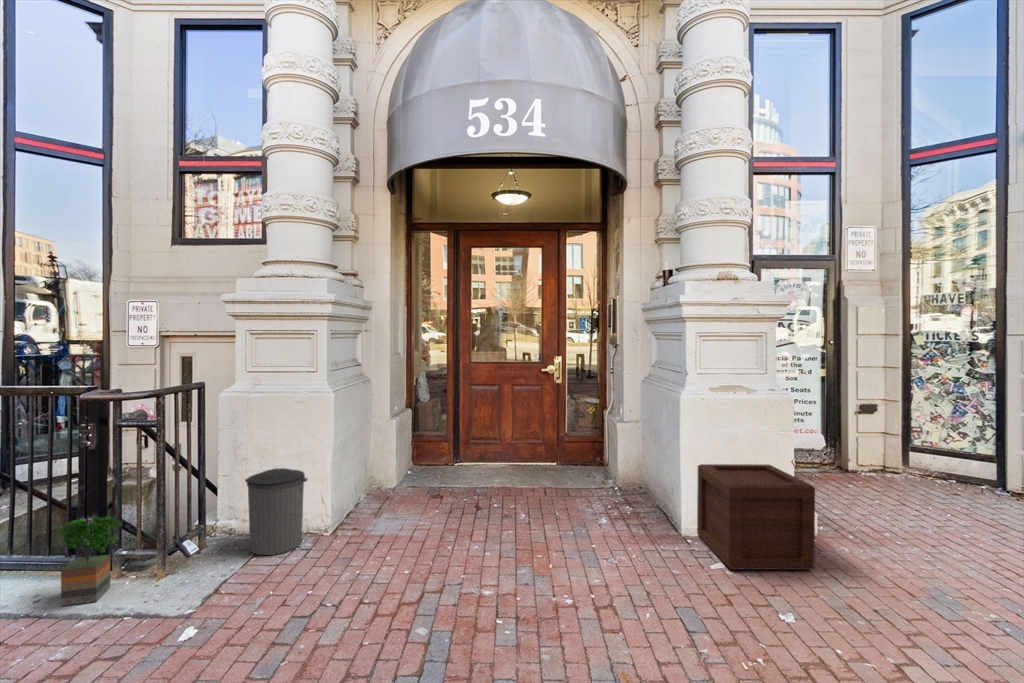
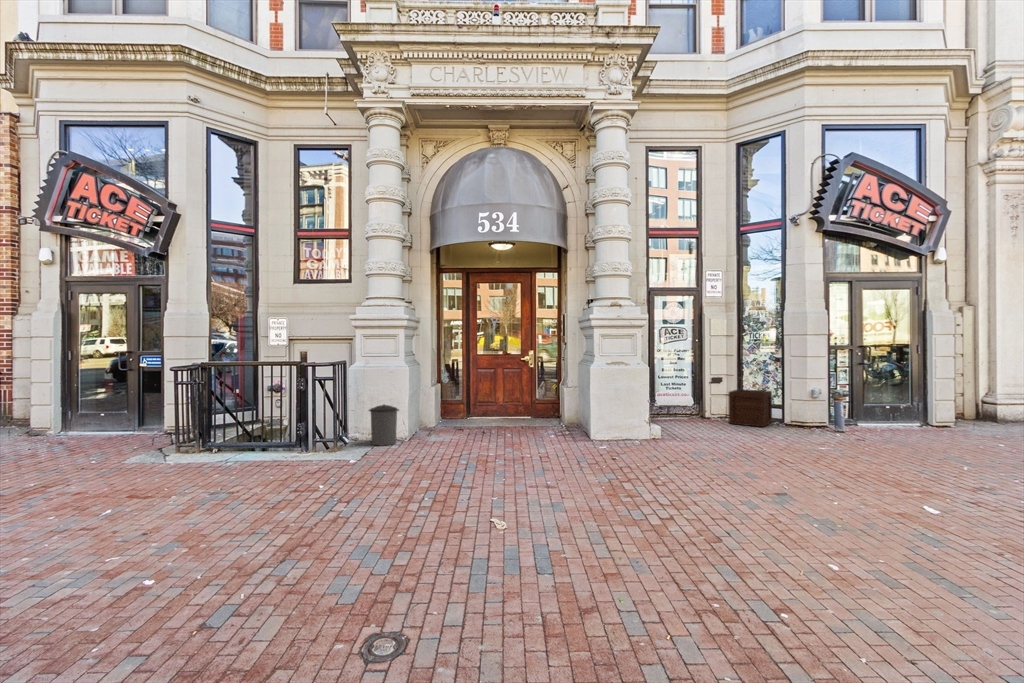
wooden crate: present [697,464,815,570] -> present [728,389,772,427]
potted tree: present [60,516,121,606] -> none [299,420,325,457]

